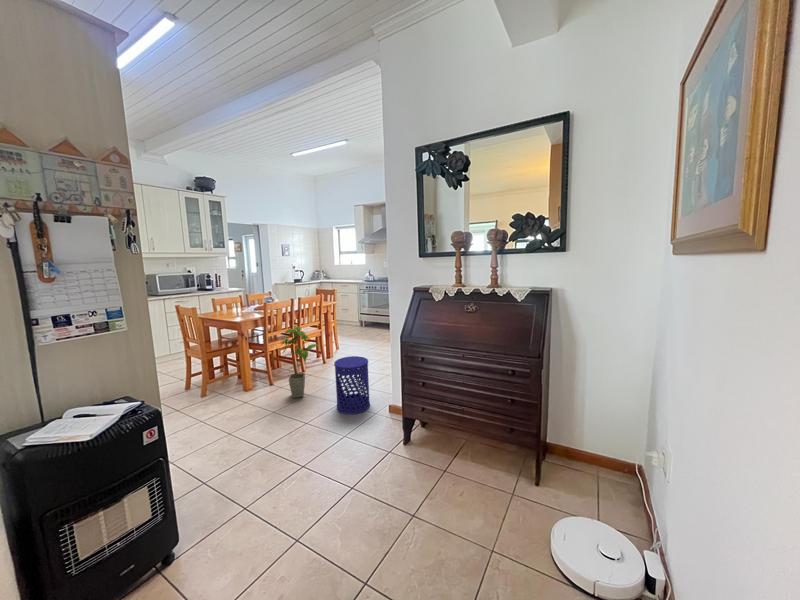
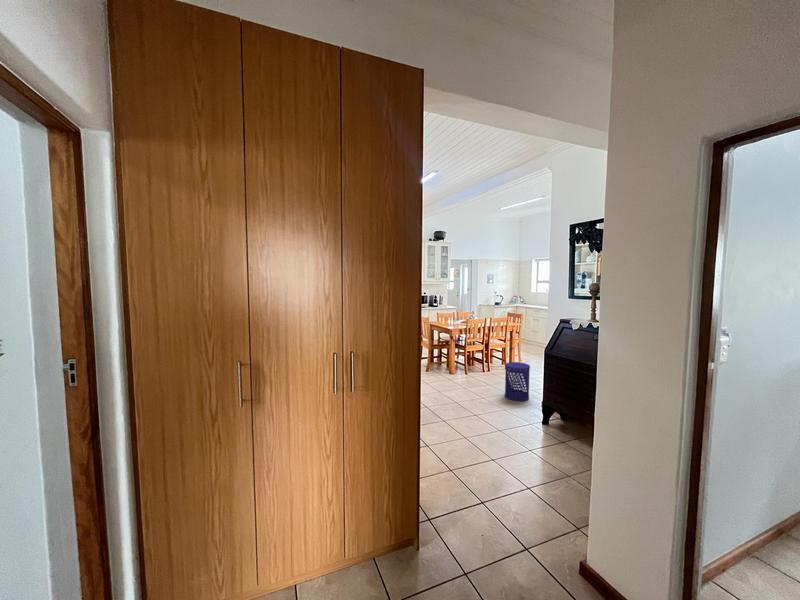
house plant: present [282,327,319,398] -> none [474,336,500,384]

